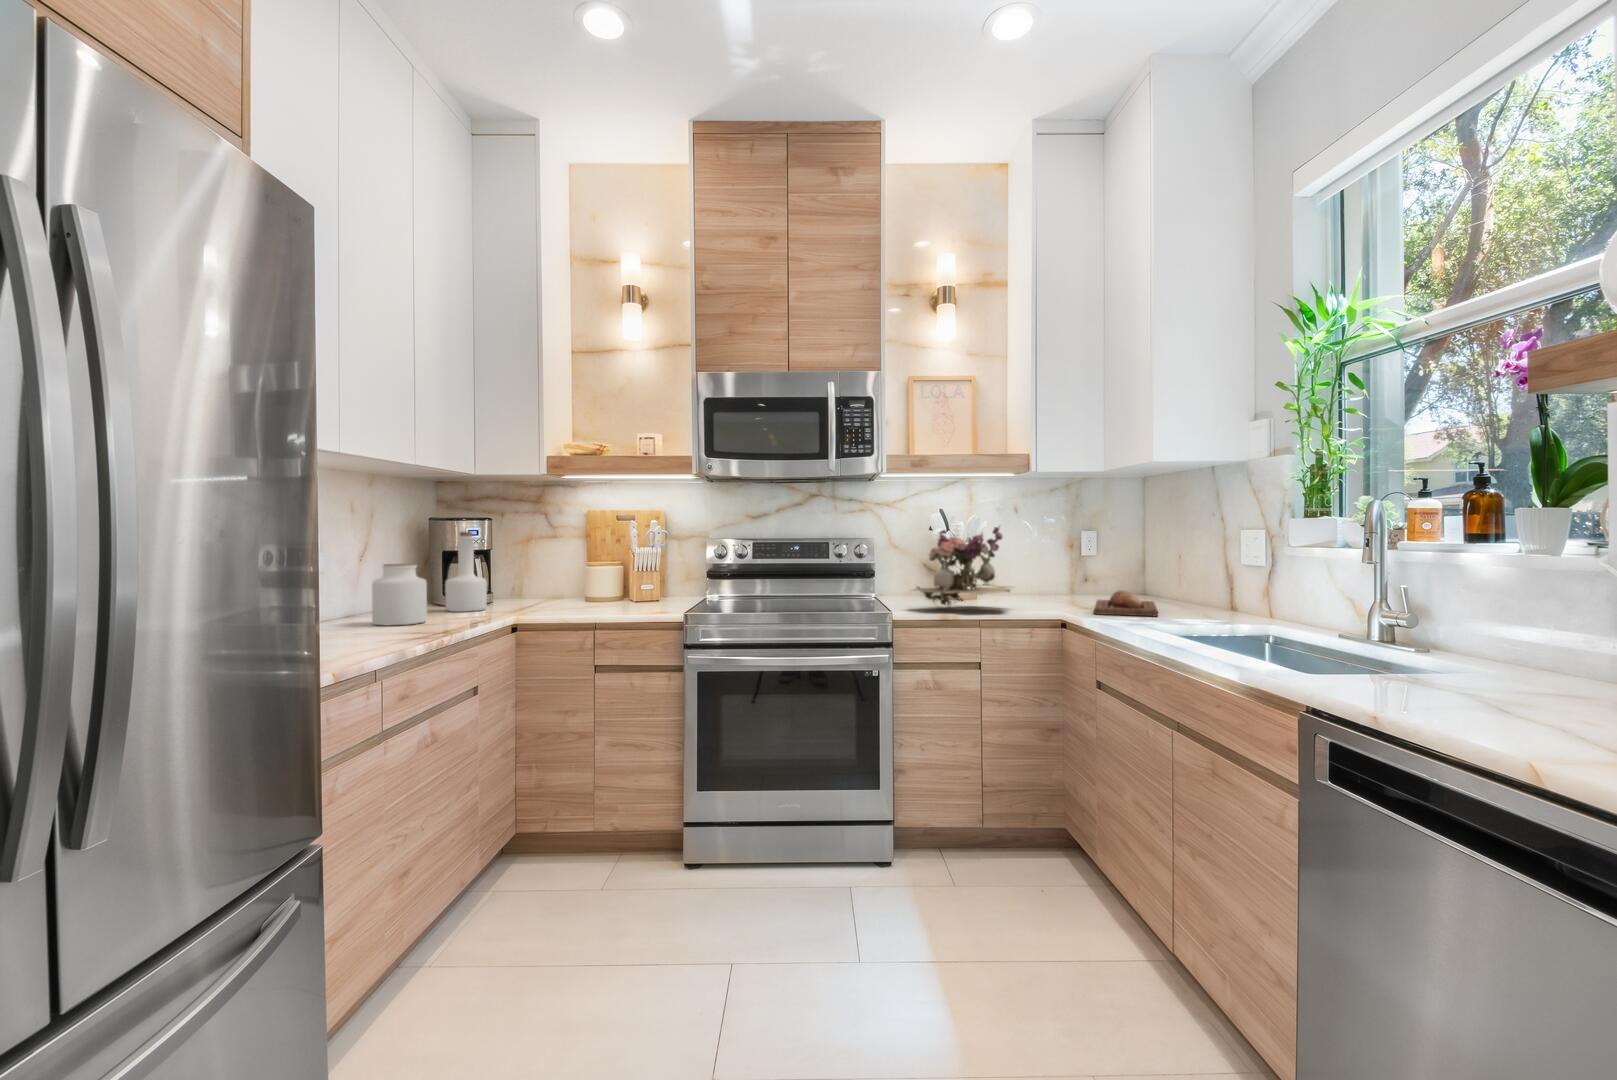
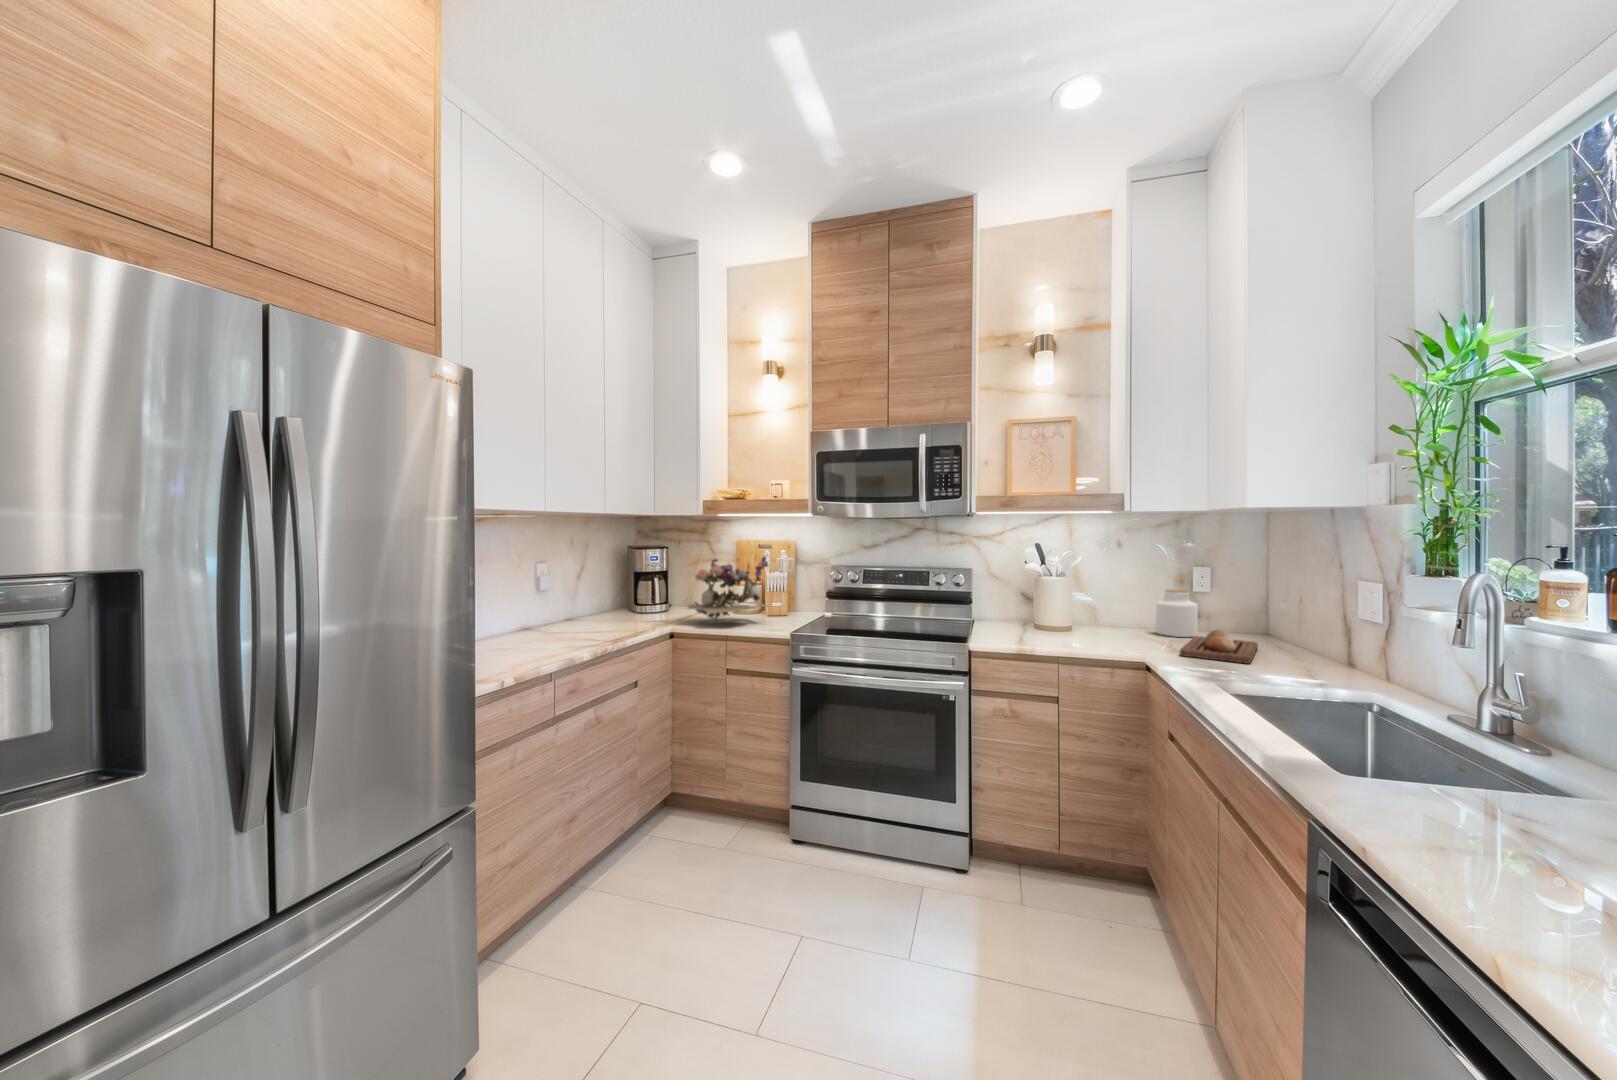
flower arrangement: present [911,526,1010,608] -> present [686,556,768,620]
bottle: present [445,532,487,612] -> none [629,560,658,621]
jar: present [372,564,427,626] -> present [1155,590,1198,637]

